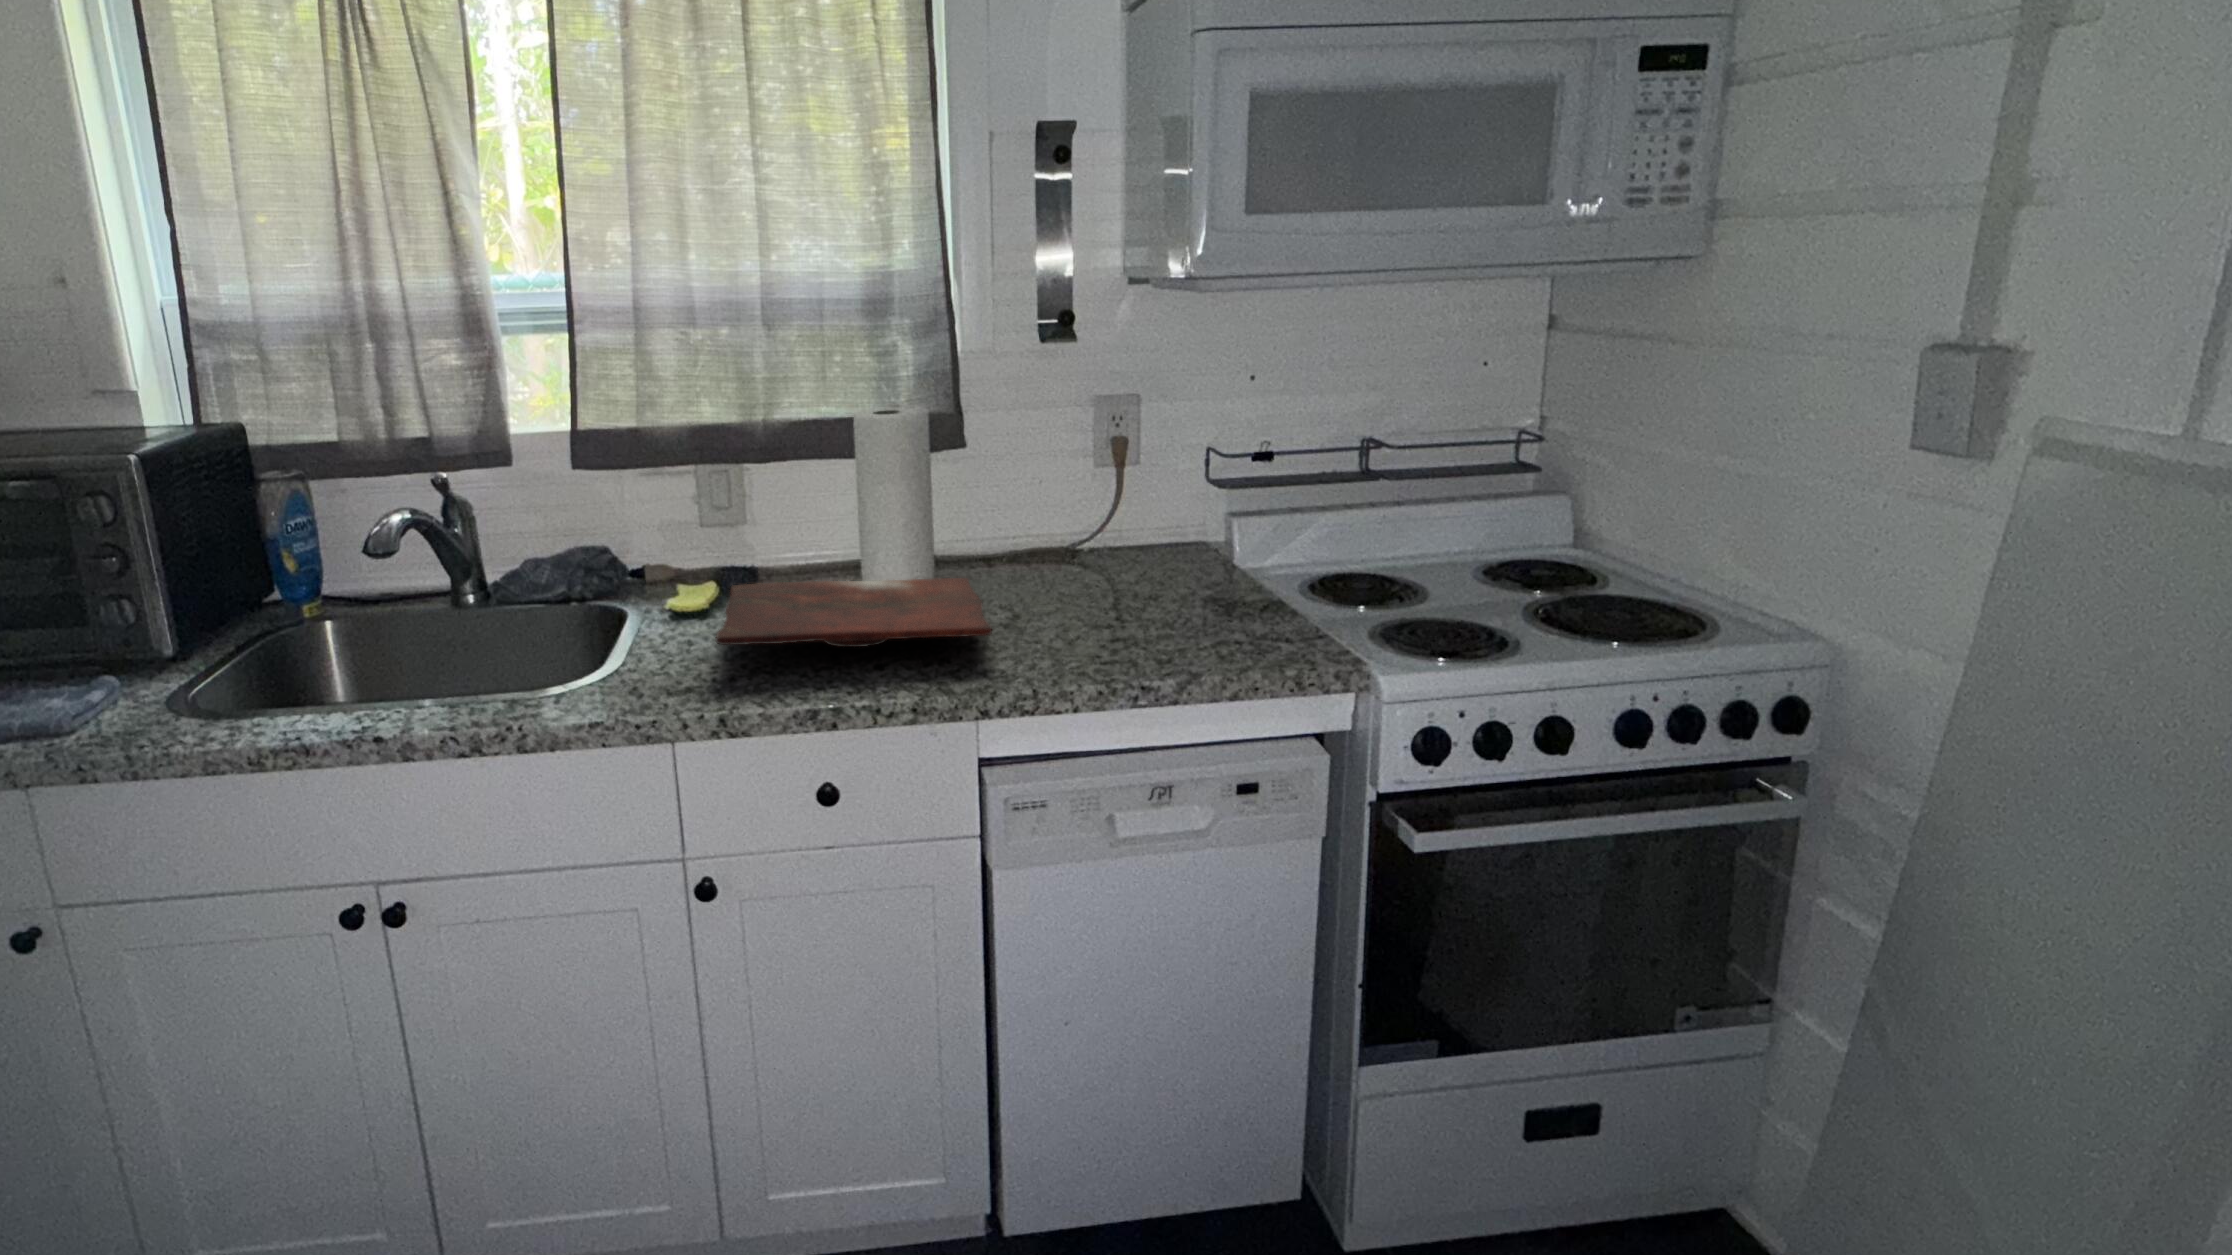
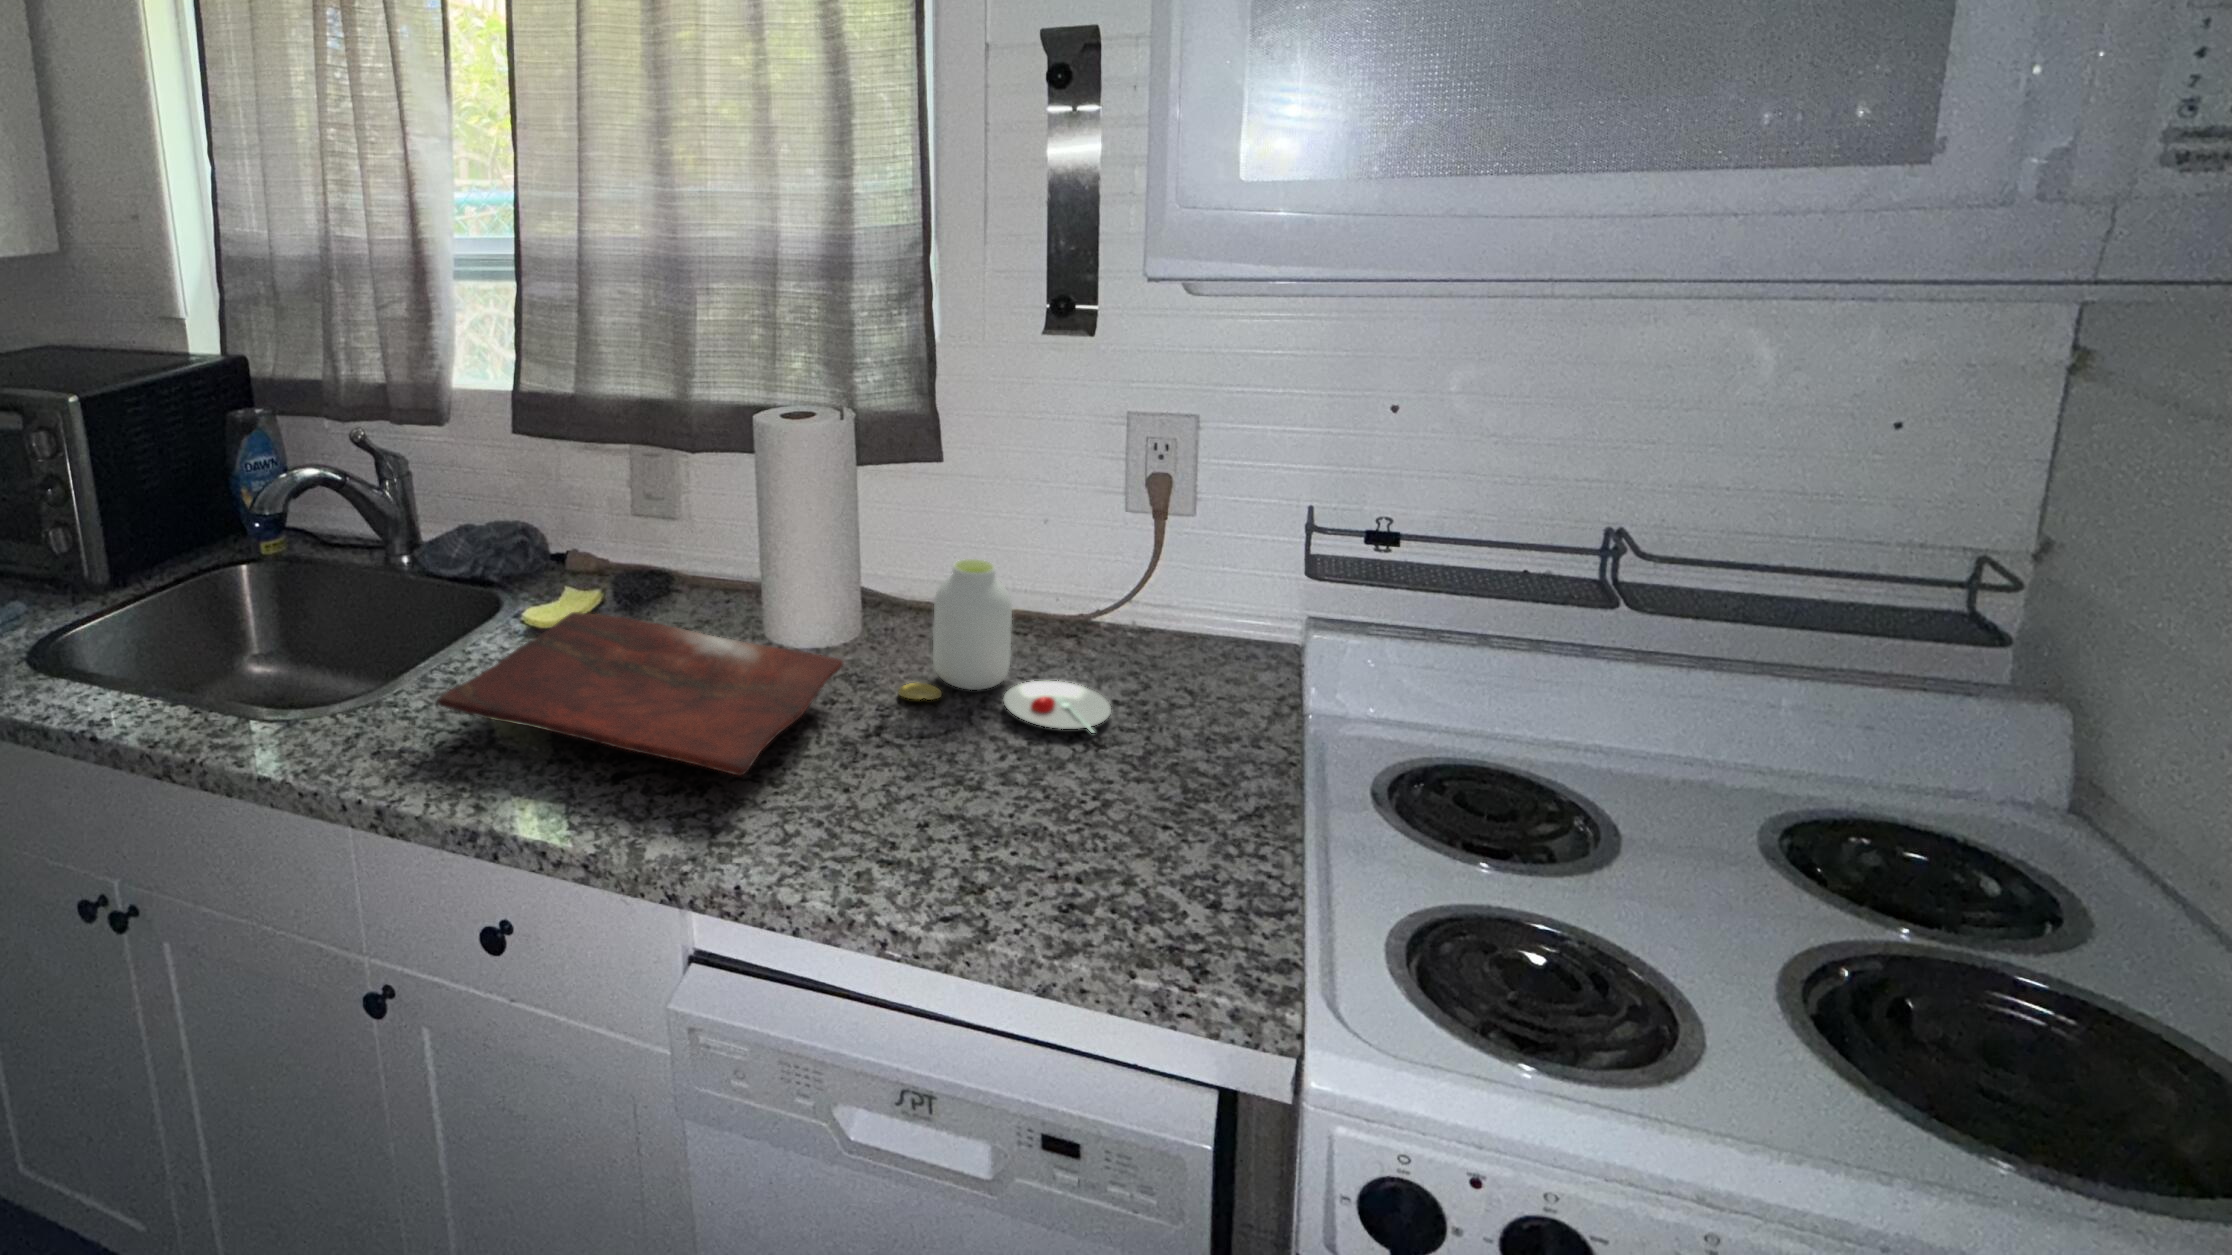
jar: none [1000,499,1146,598] -> present [898,559,1111,732]

